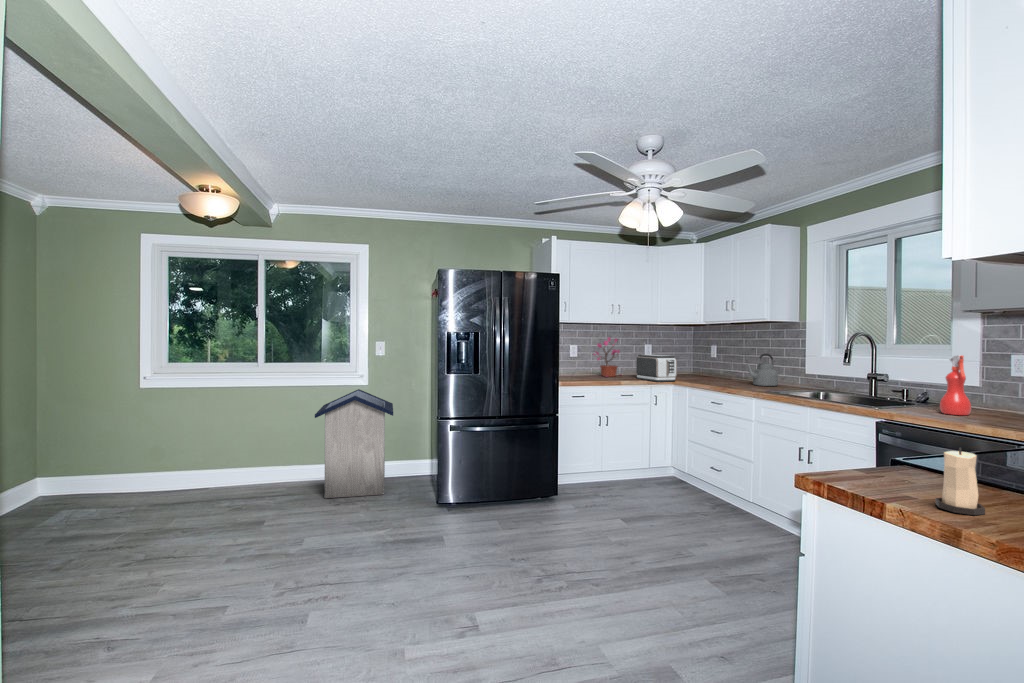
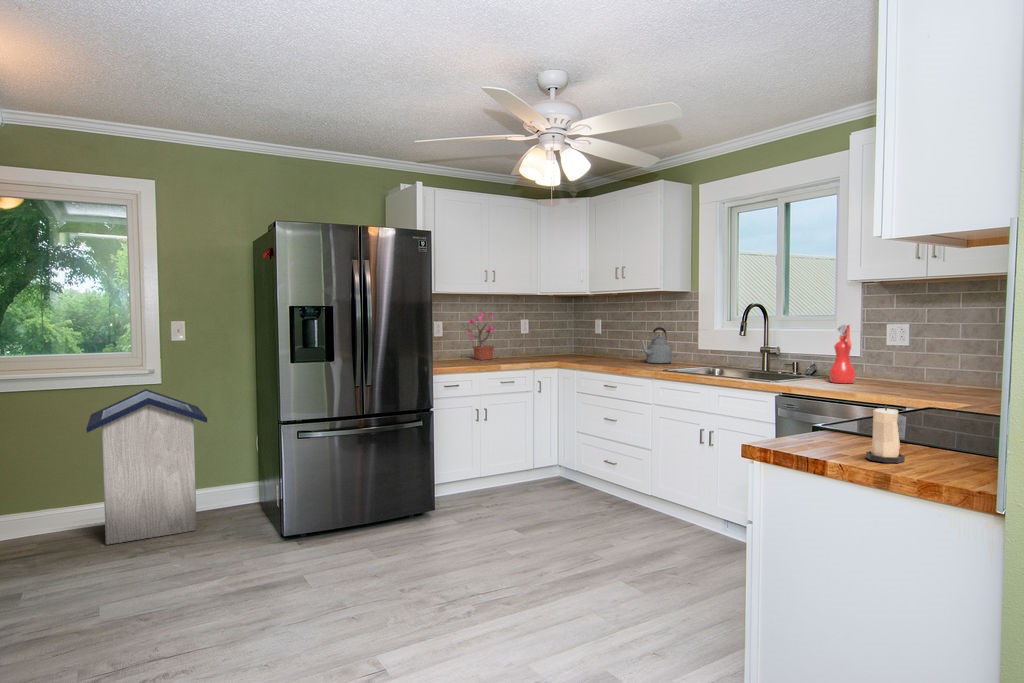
toaster: present [636,355,677,382] -> none [518,331,565,363]

